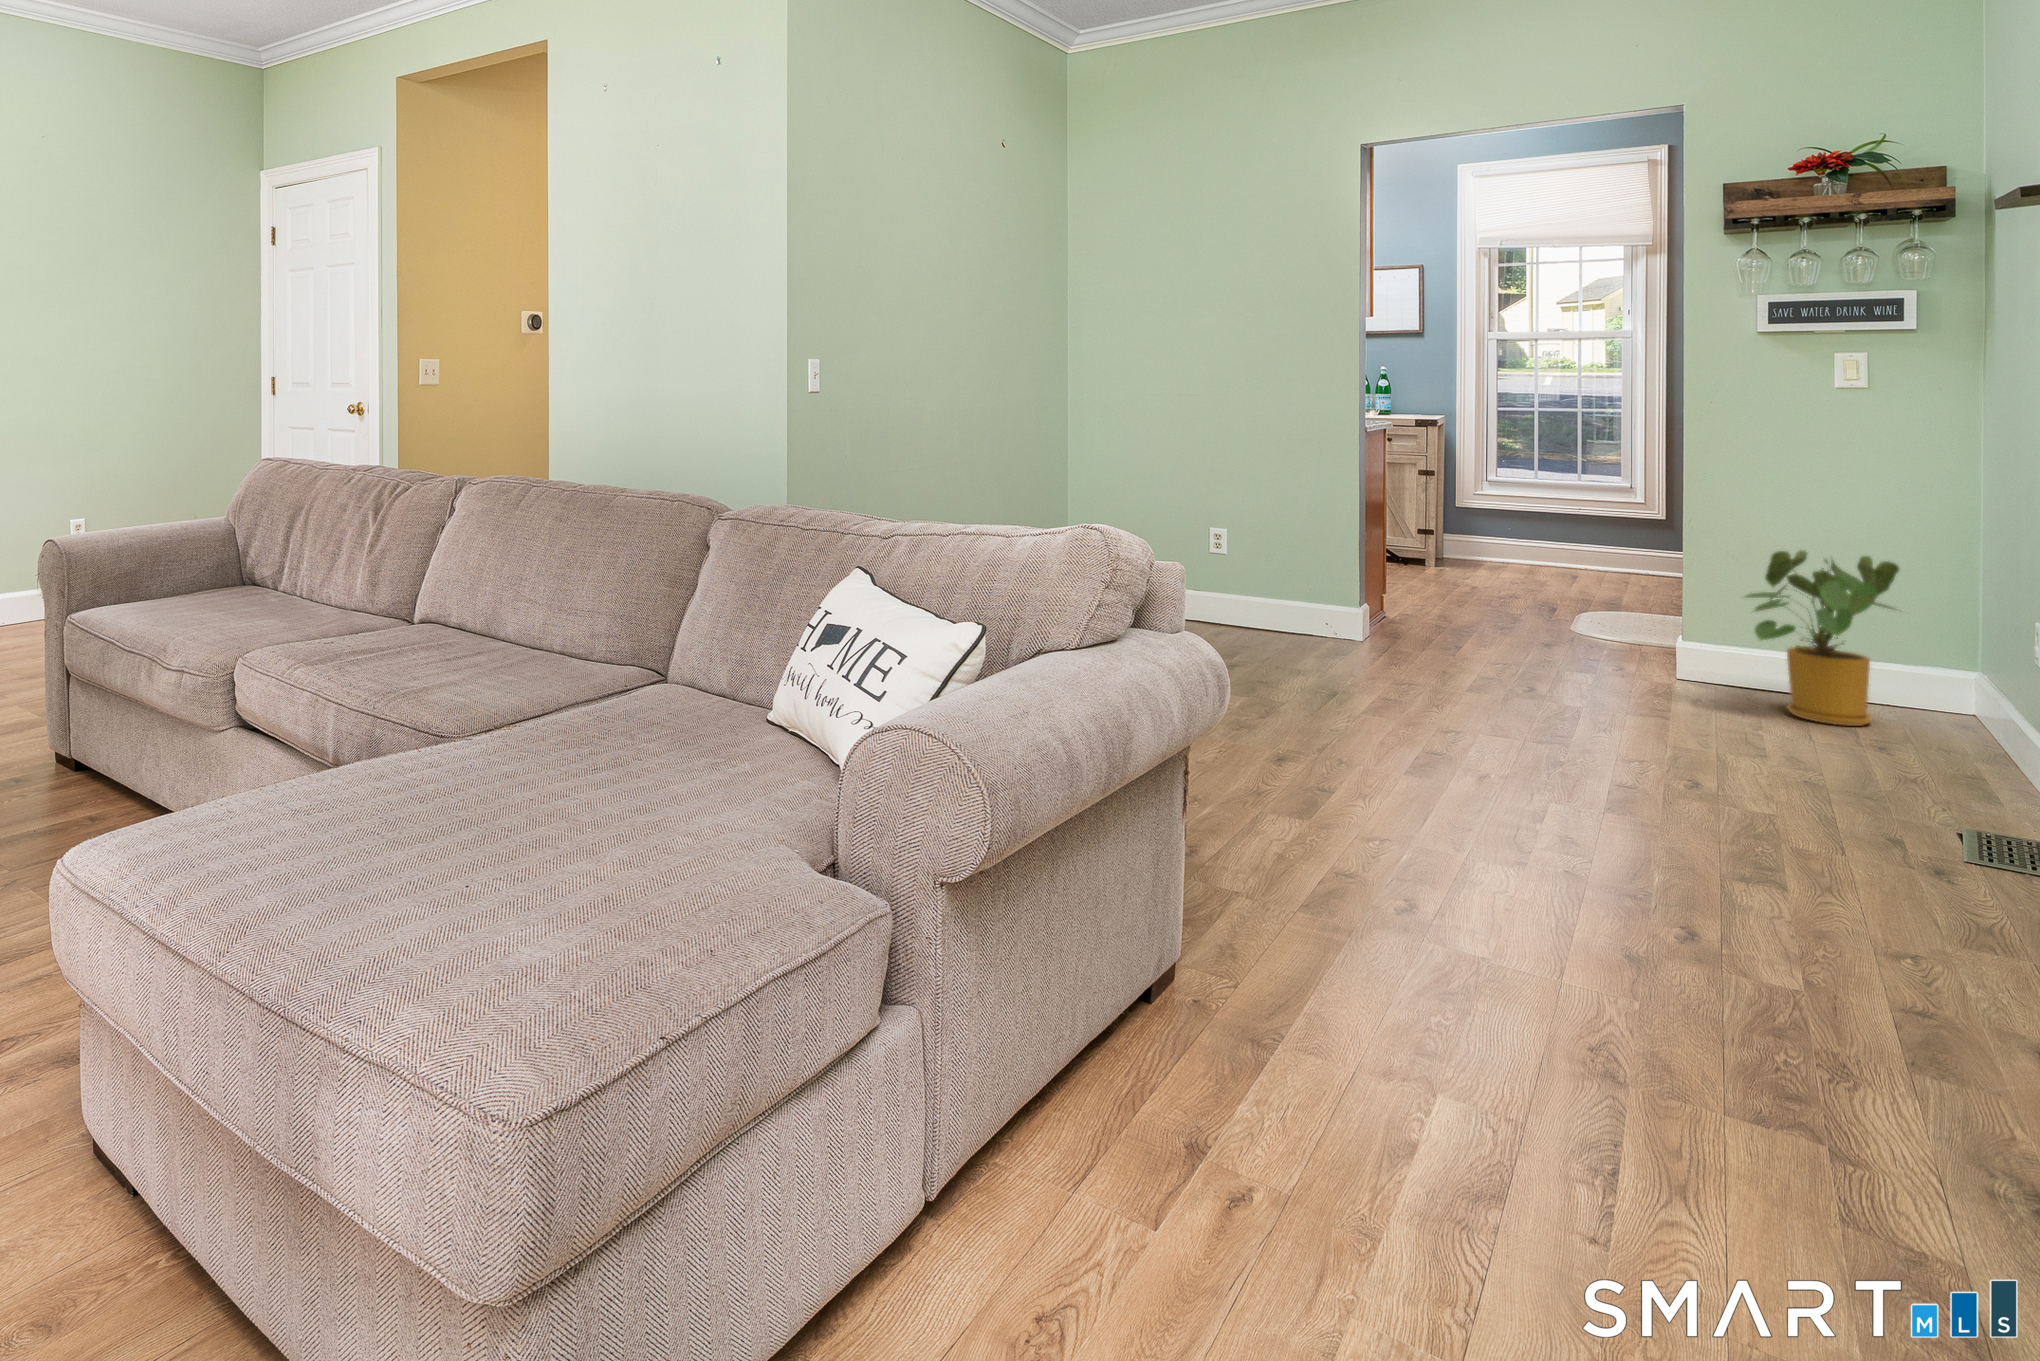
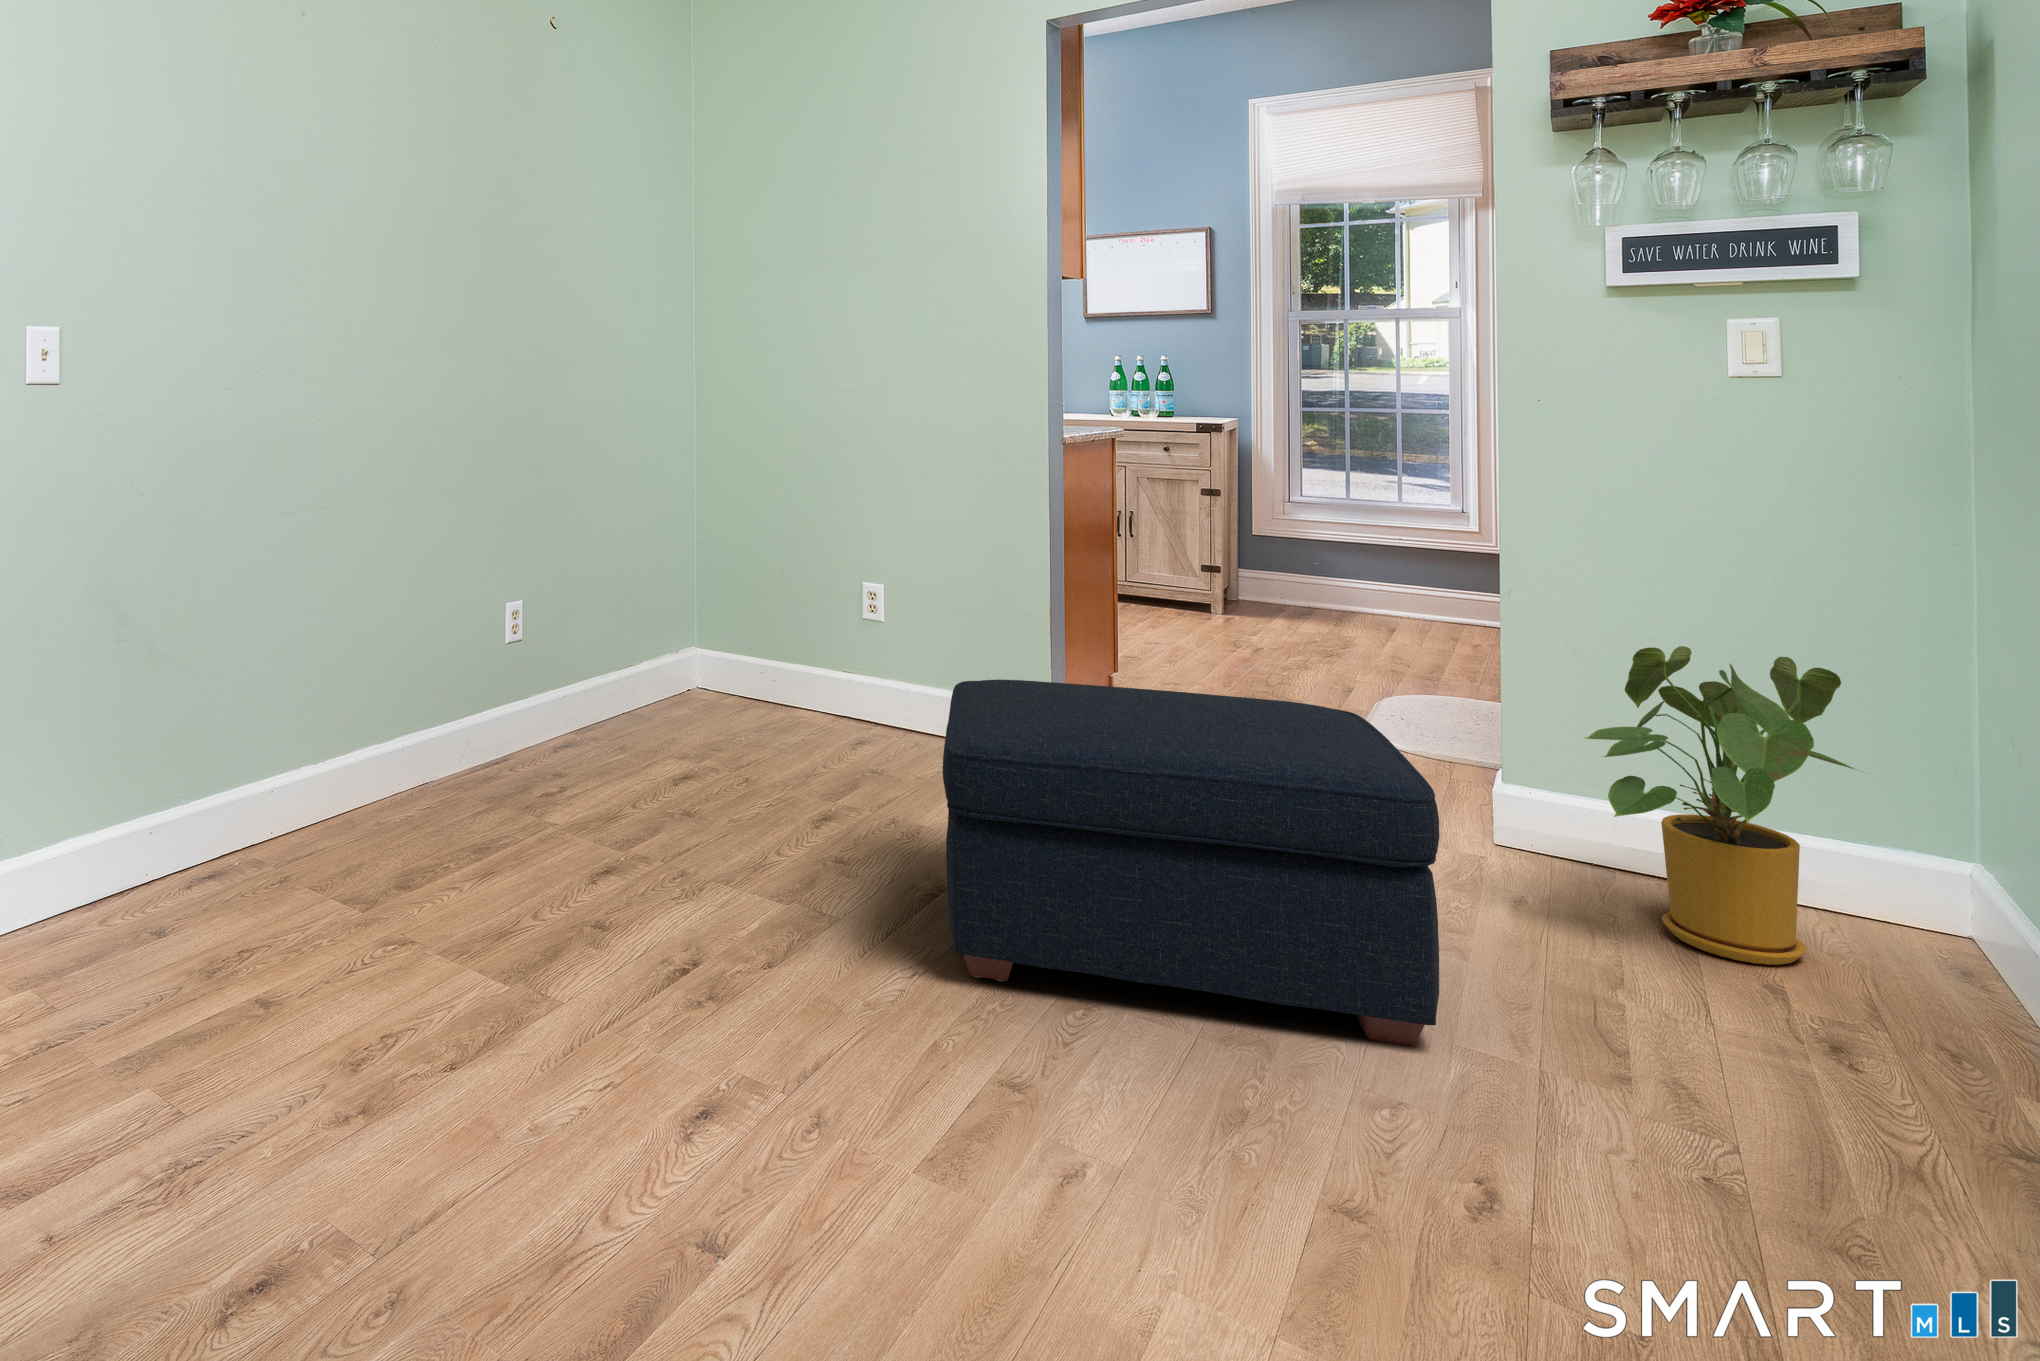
ottoman: none [1333,565,1658,748] -> present [943,680,1440,1046]

